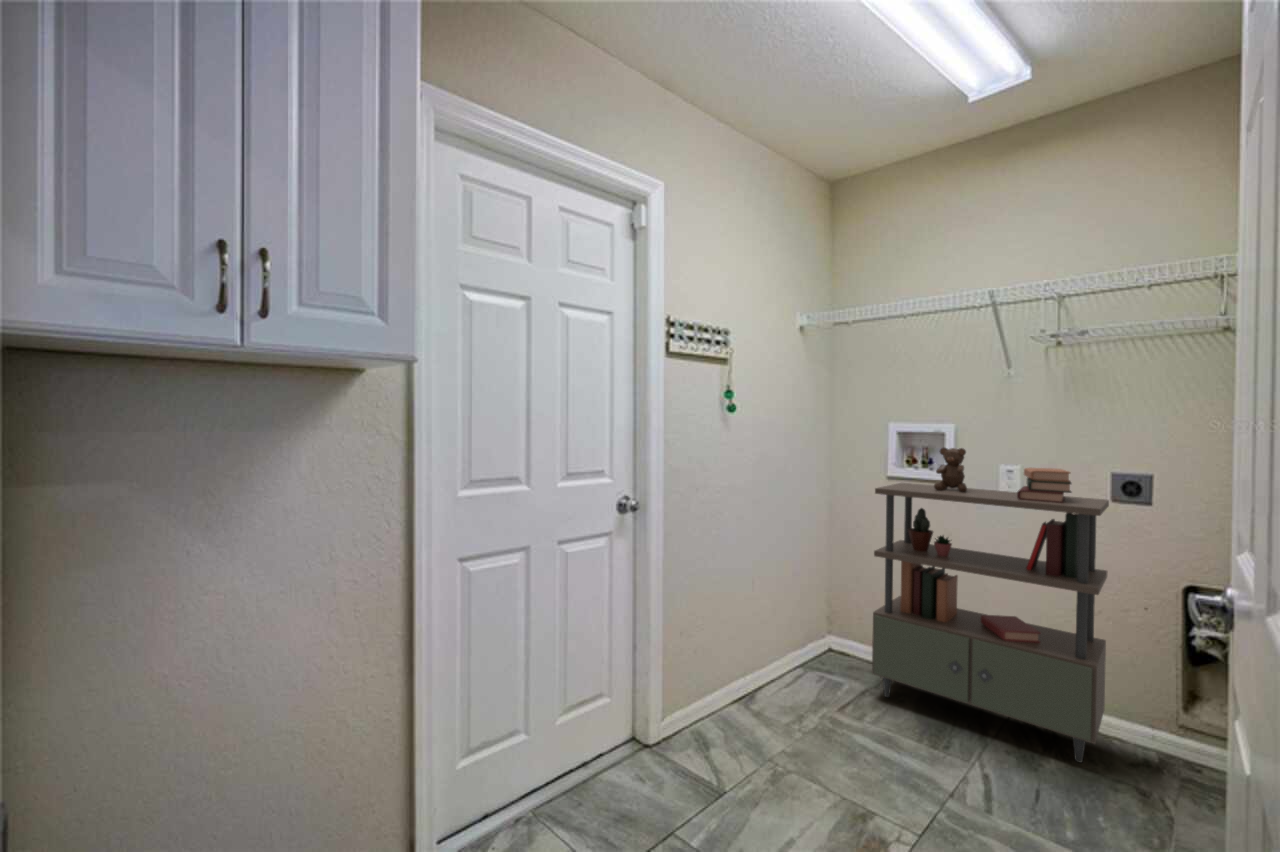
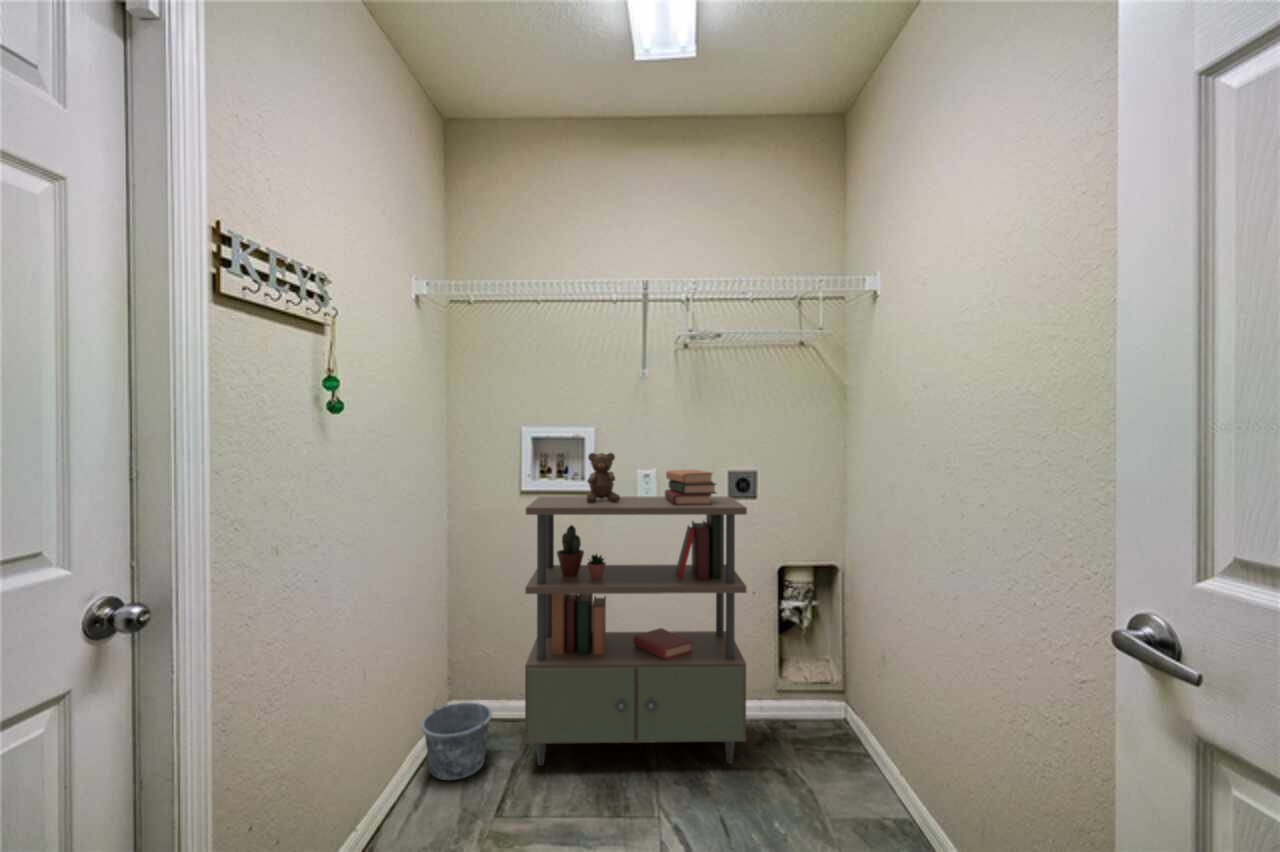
bucket: none [798,613,851,684] -> present [421,702,492,780]

